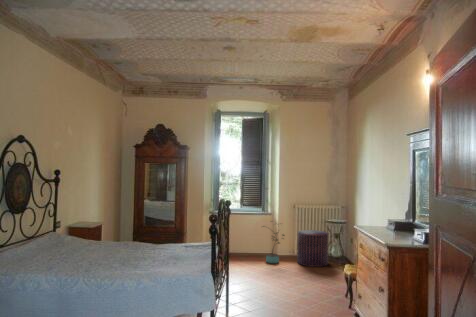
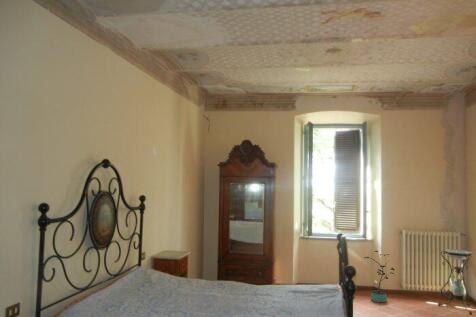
pouf: present [297,230,328,267] -> none [410,263,451,311]

